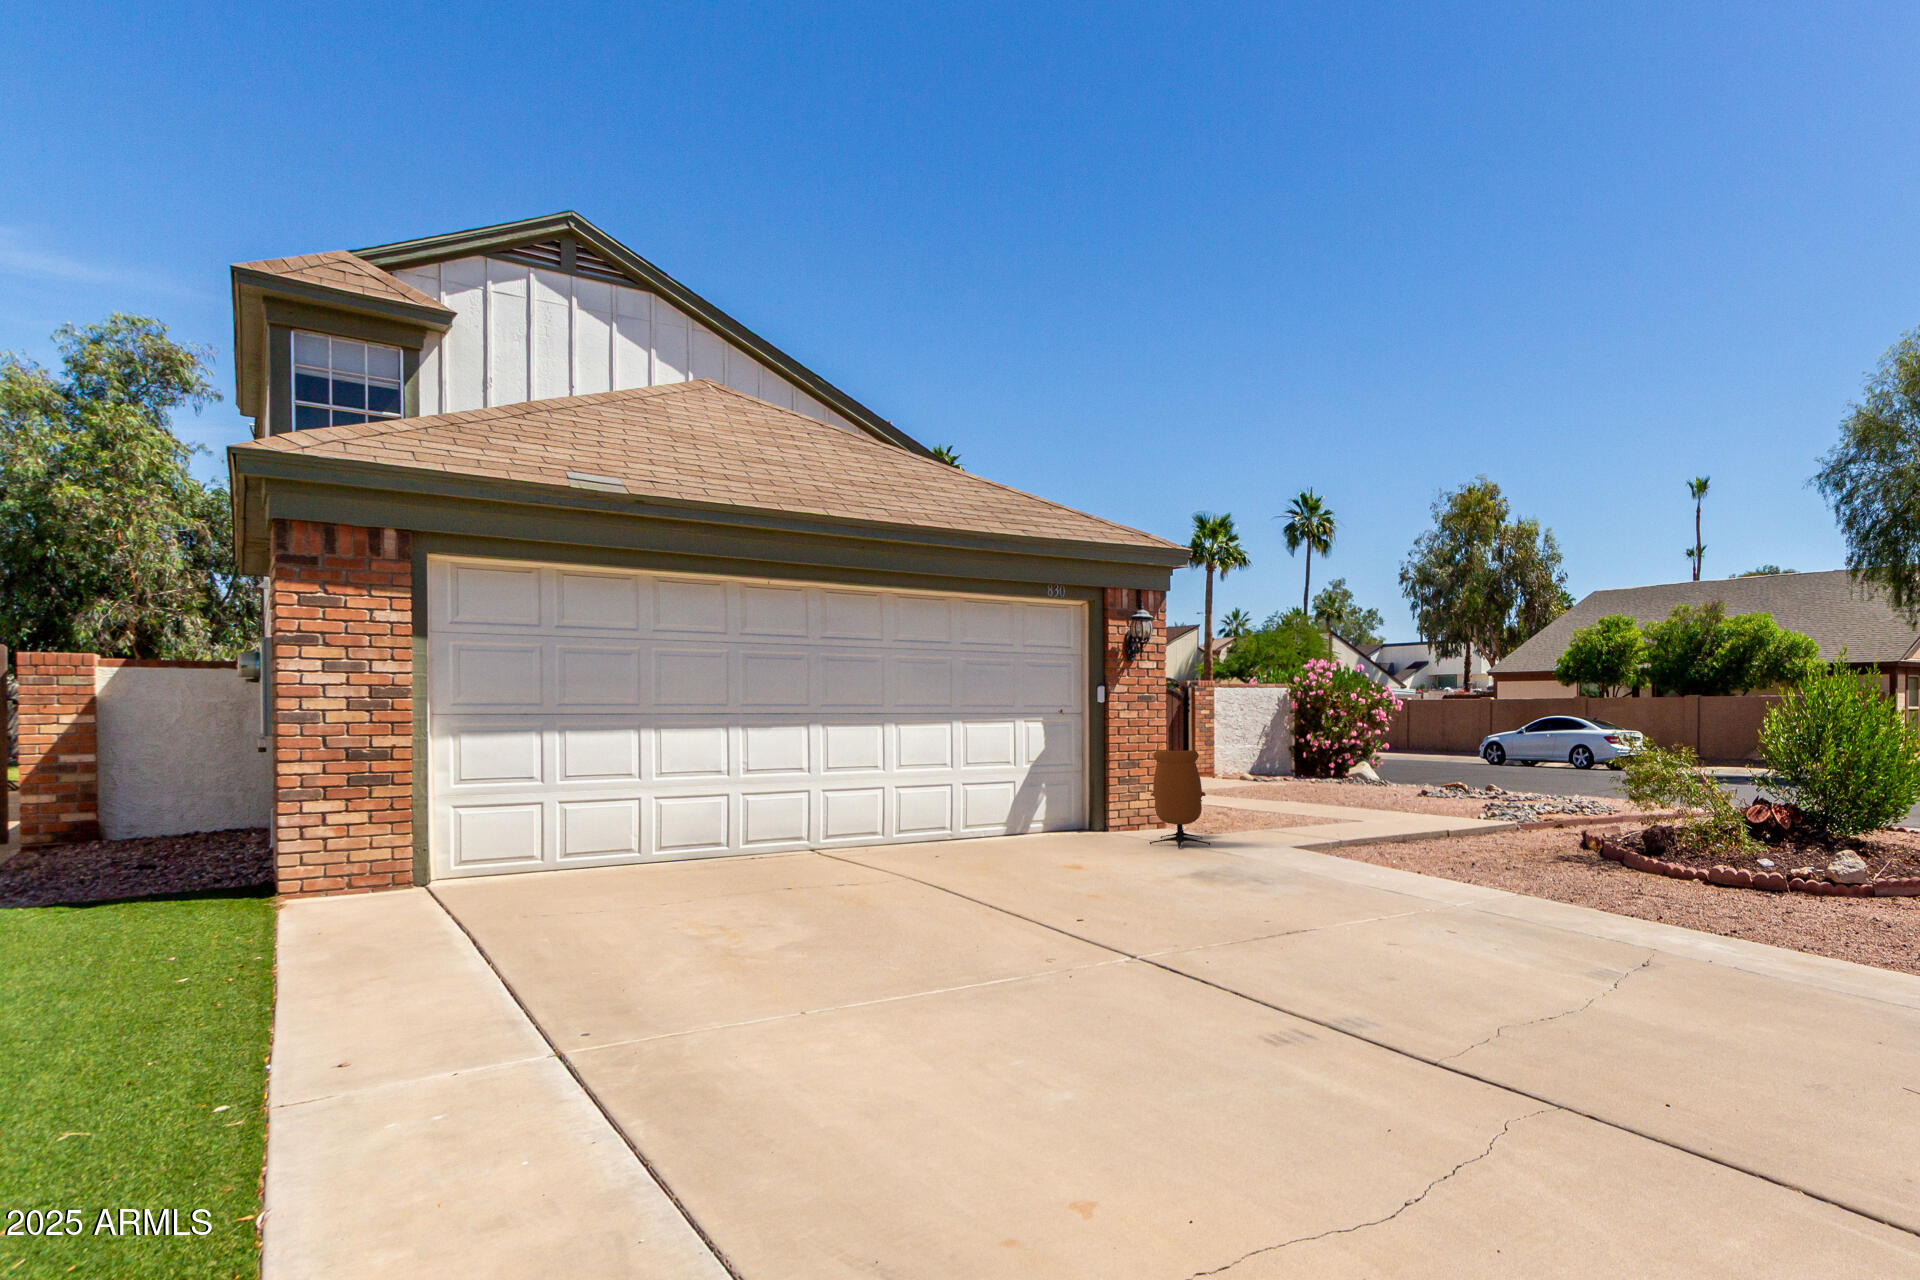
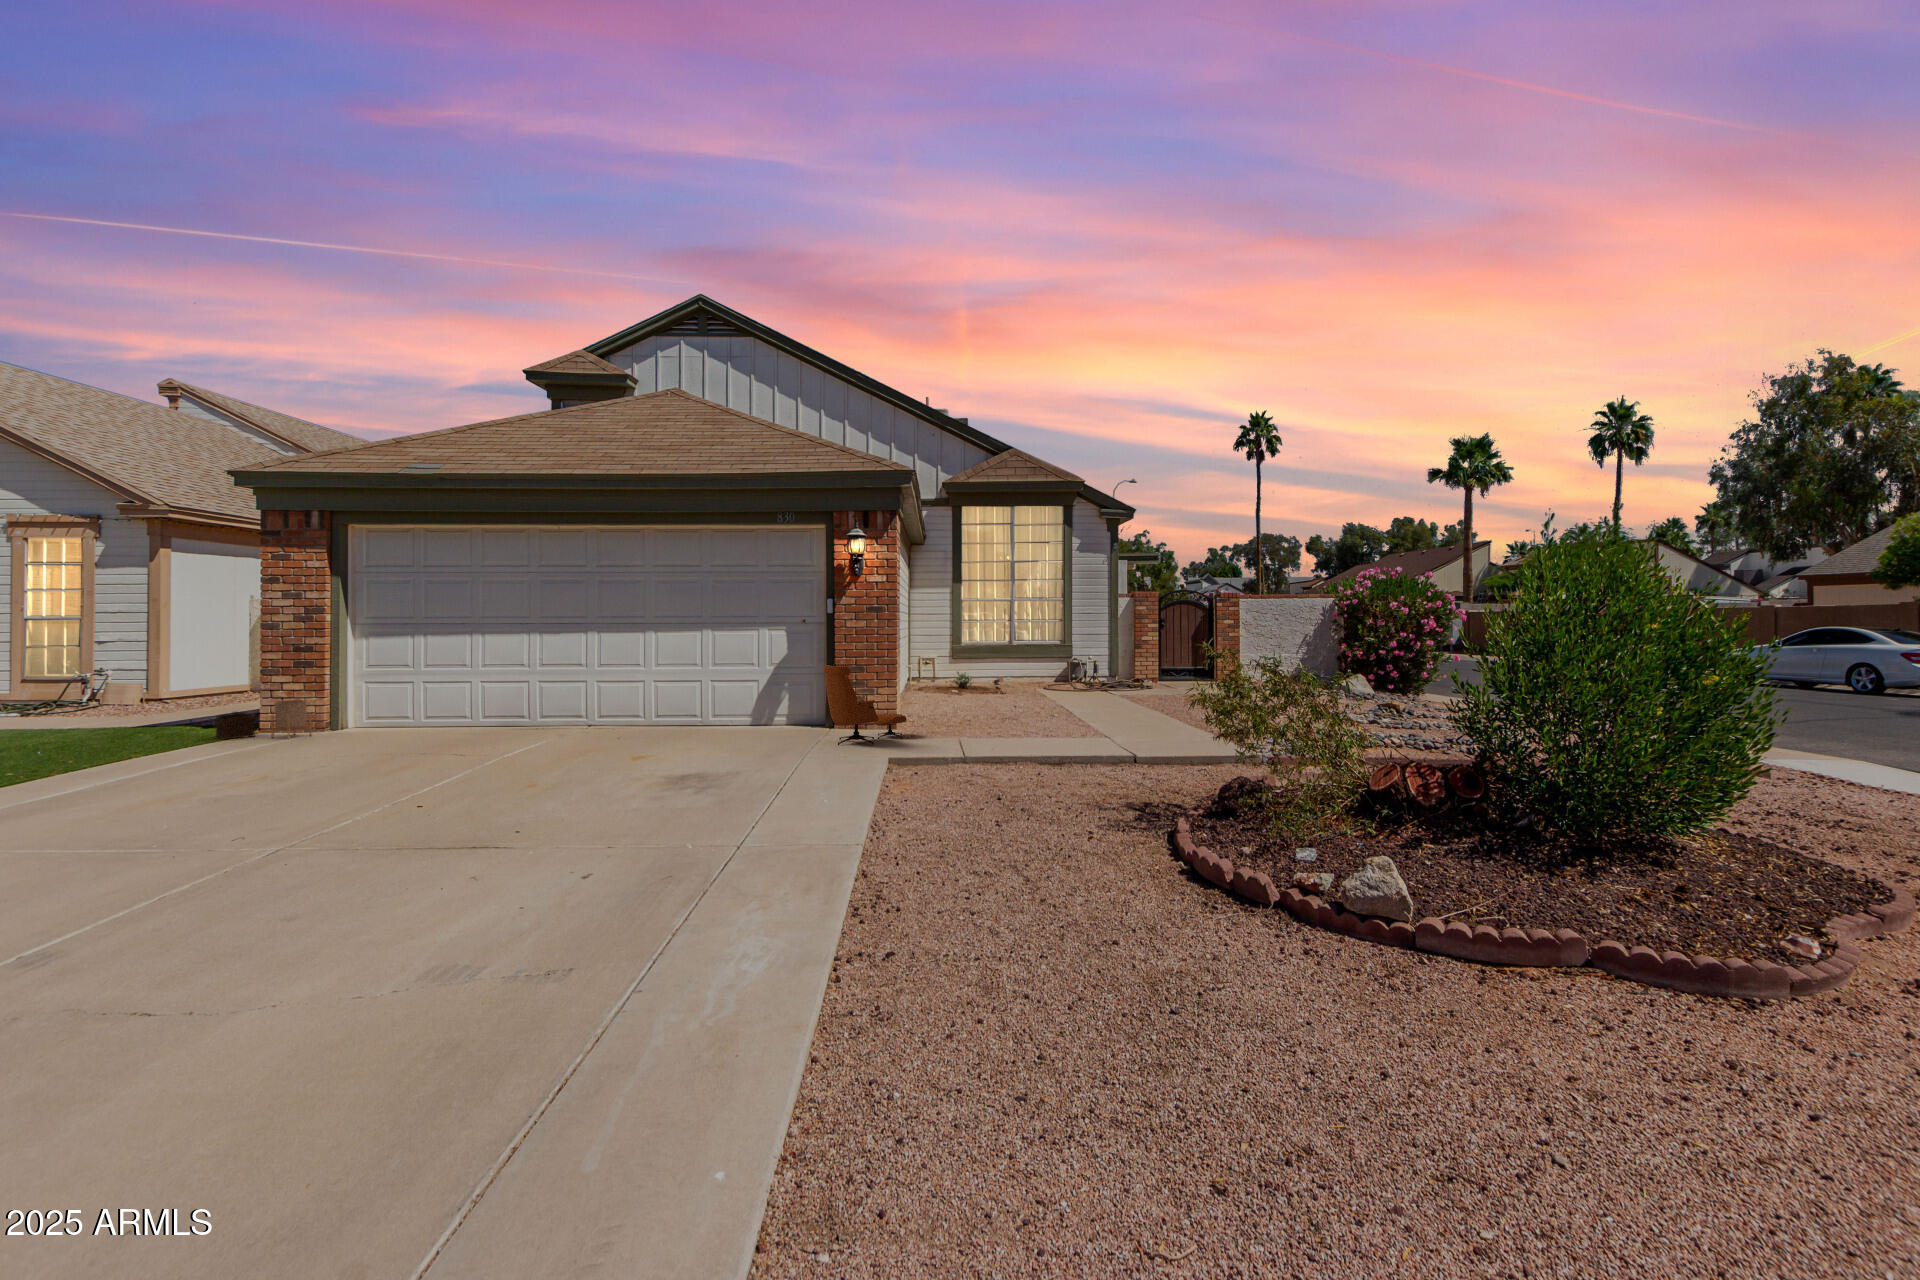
planter: none [331,844,395,914] -> present [271,700,312,738]
basket: none [196,873,290,925] -> present [215,712,256,739]

